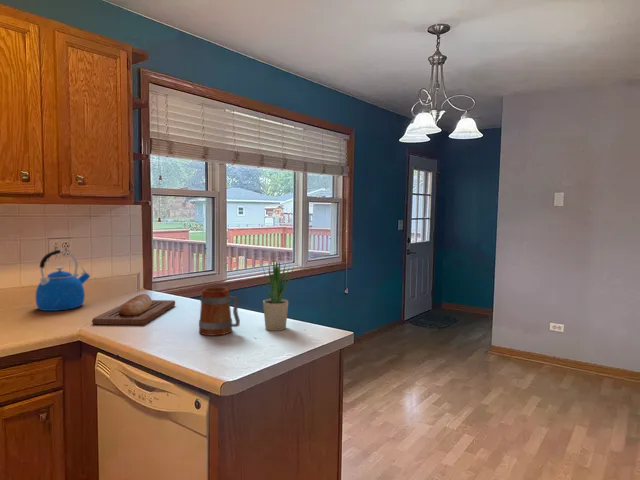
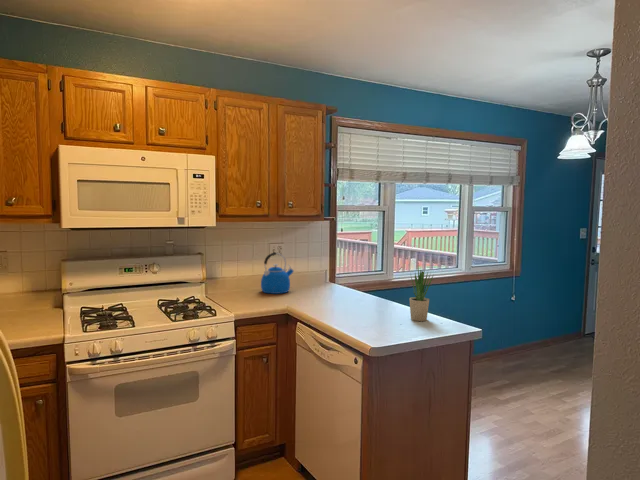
mug: present [199,287,240,336] -> none [363,285,391,320]
bread loaf: present [92,294,175,325] -> none [295,287,350,308]

